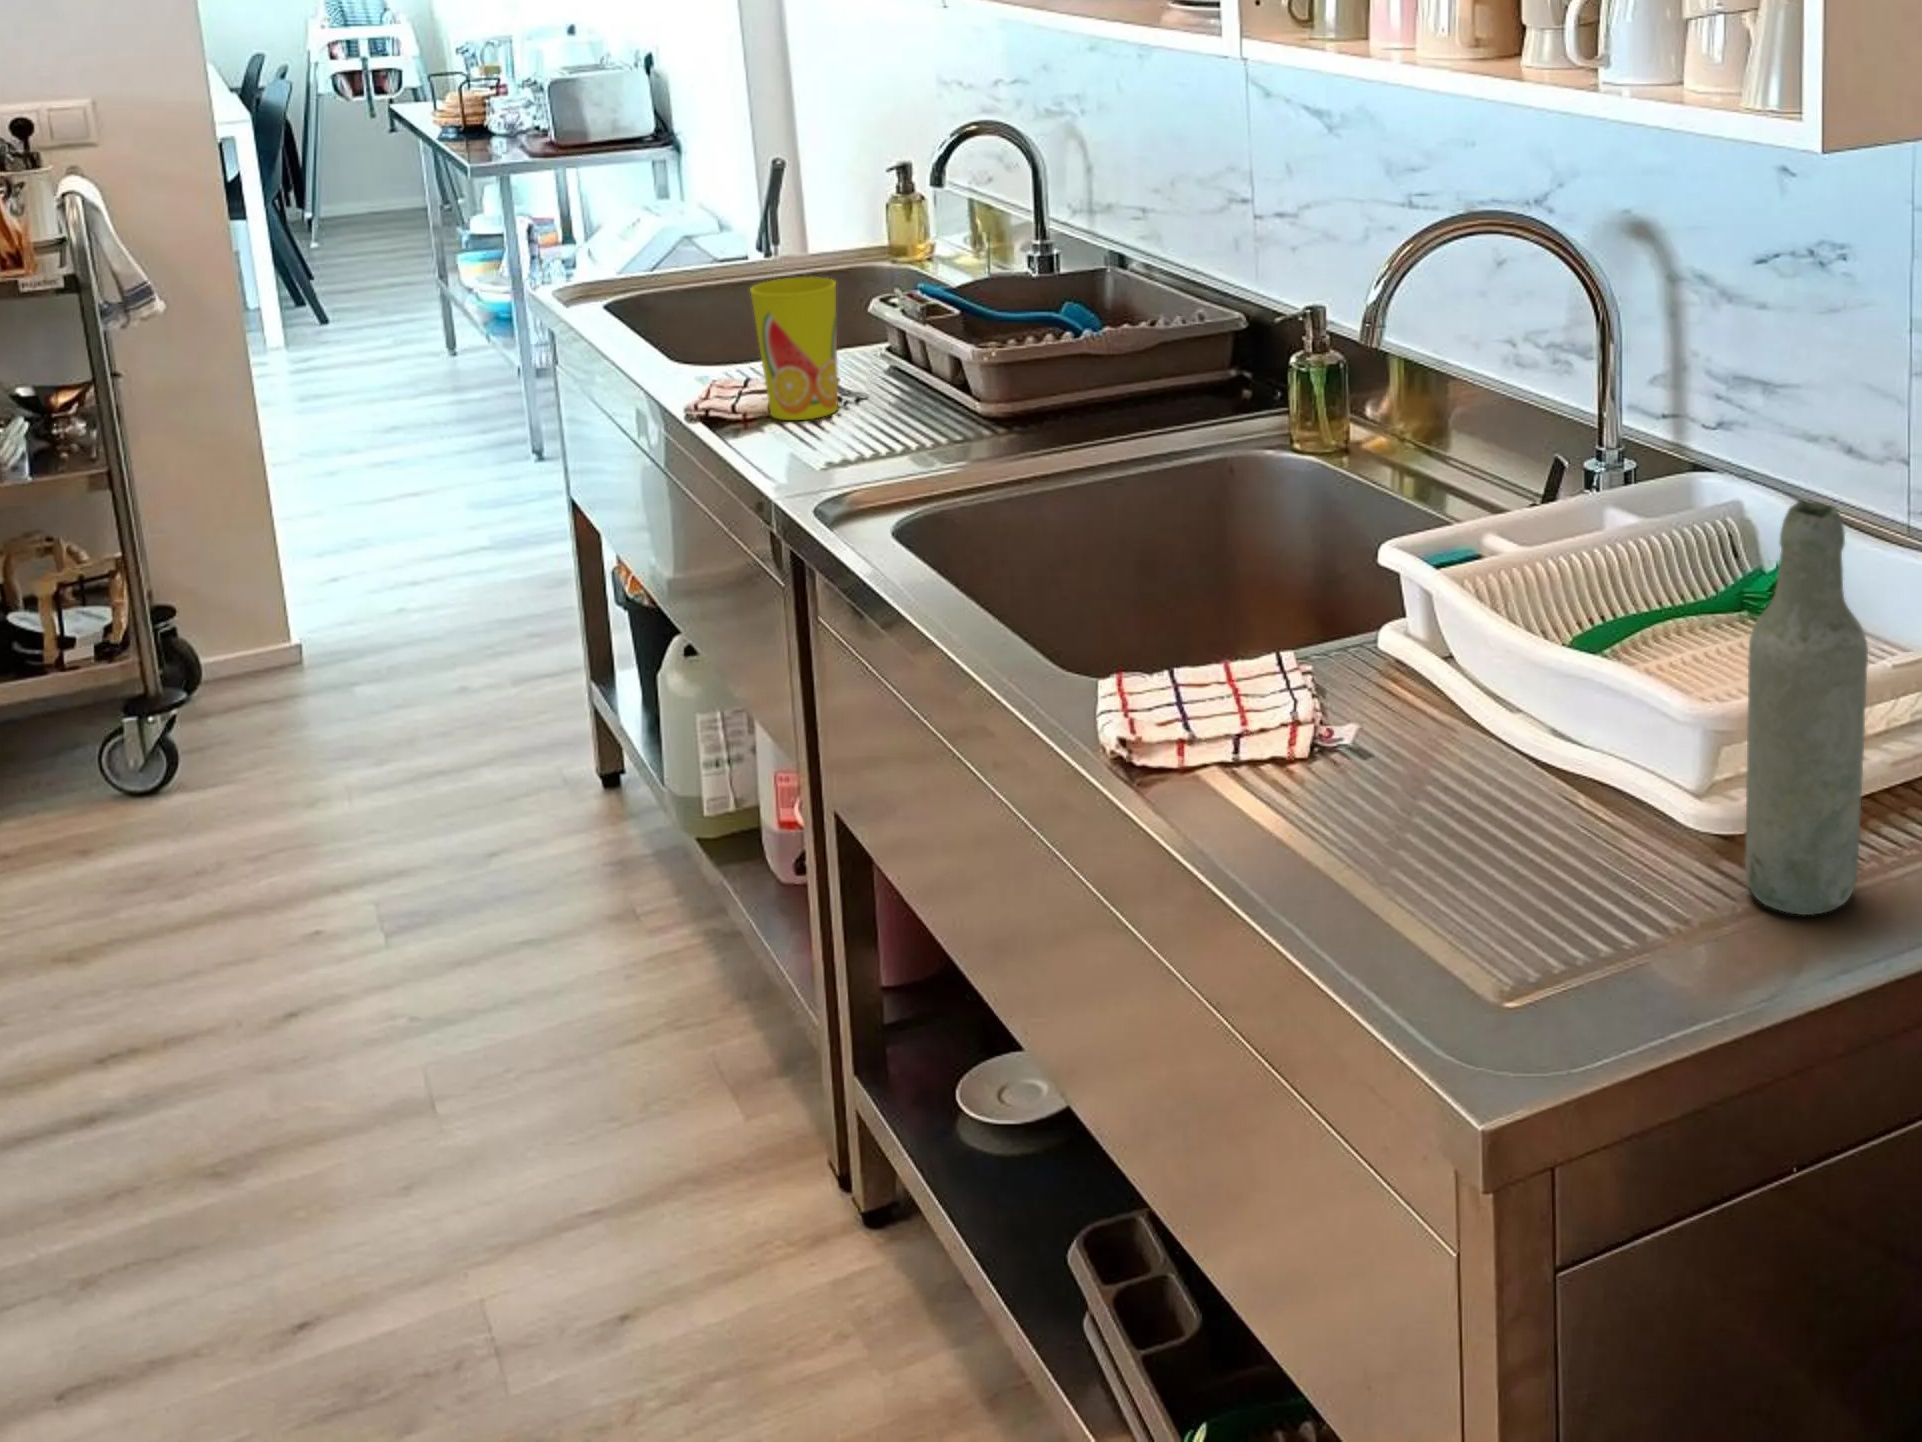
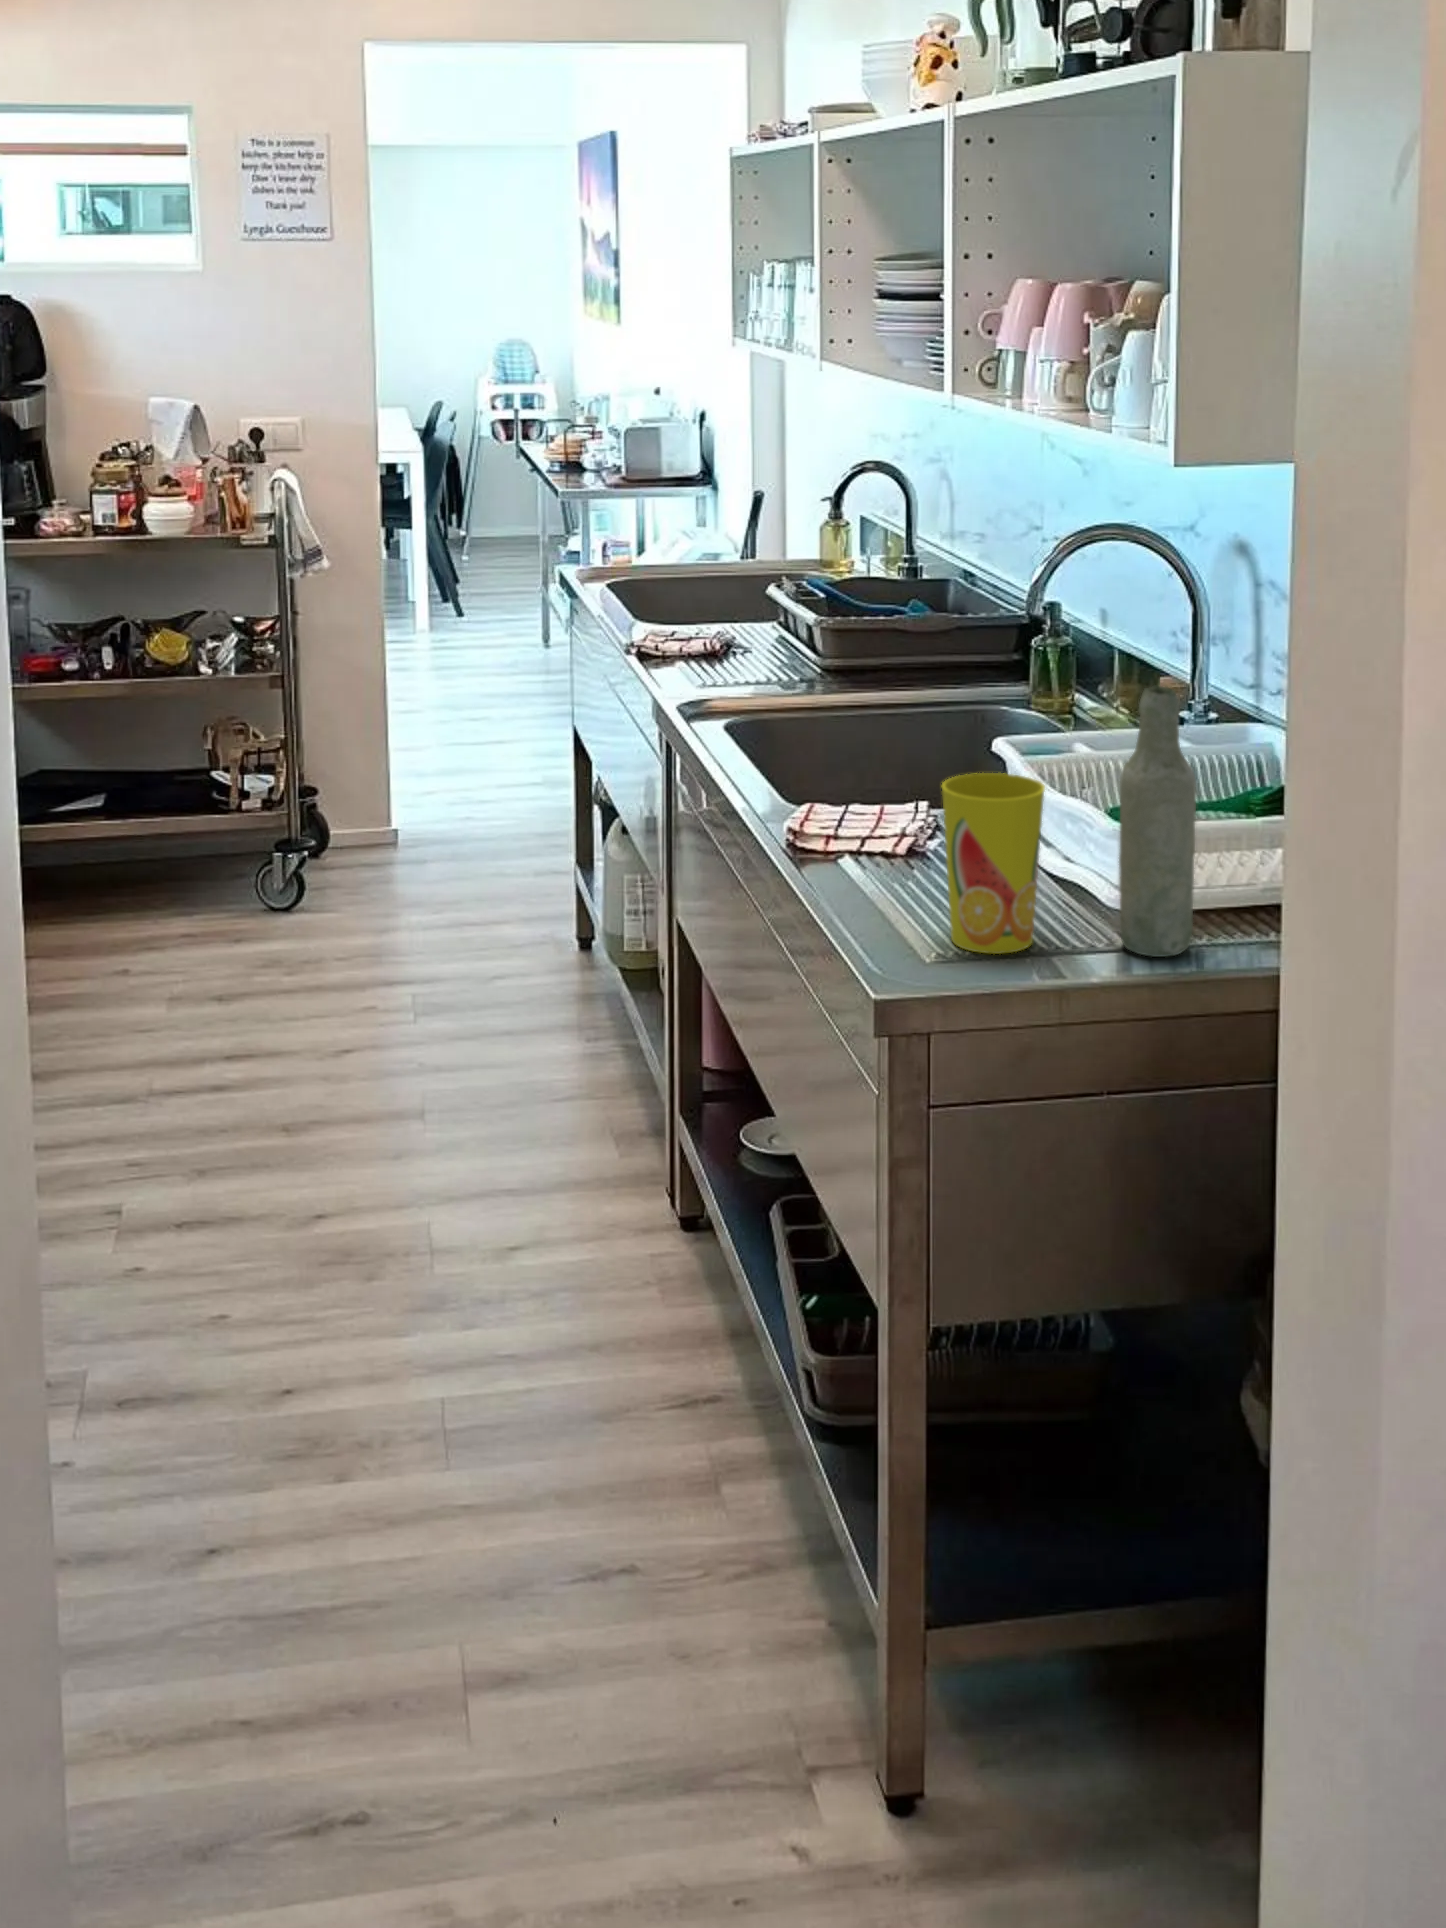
cup: present [750,277,838,420] -> present [942,773,1045,954]

